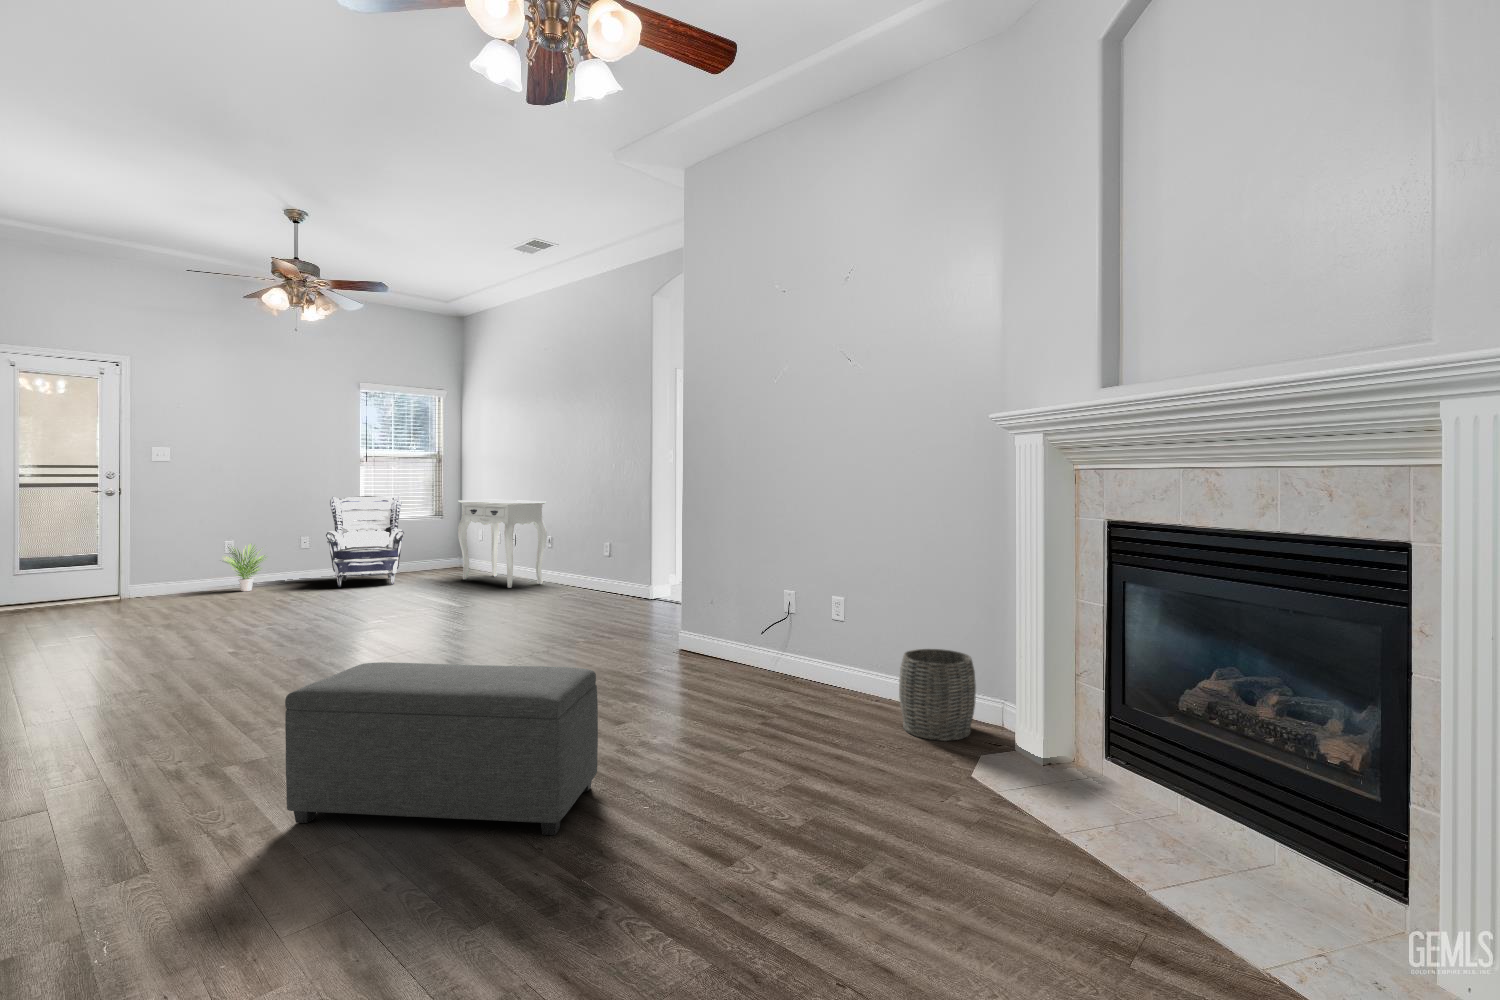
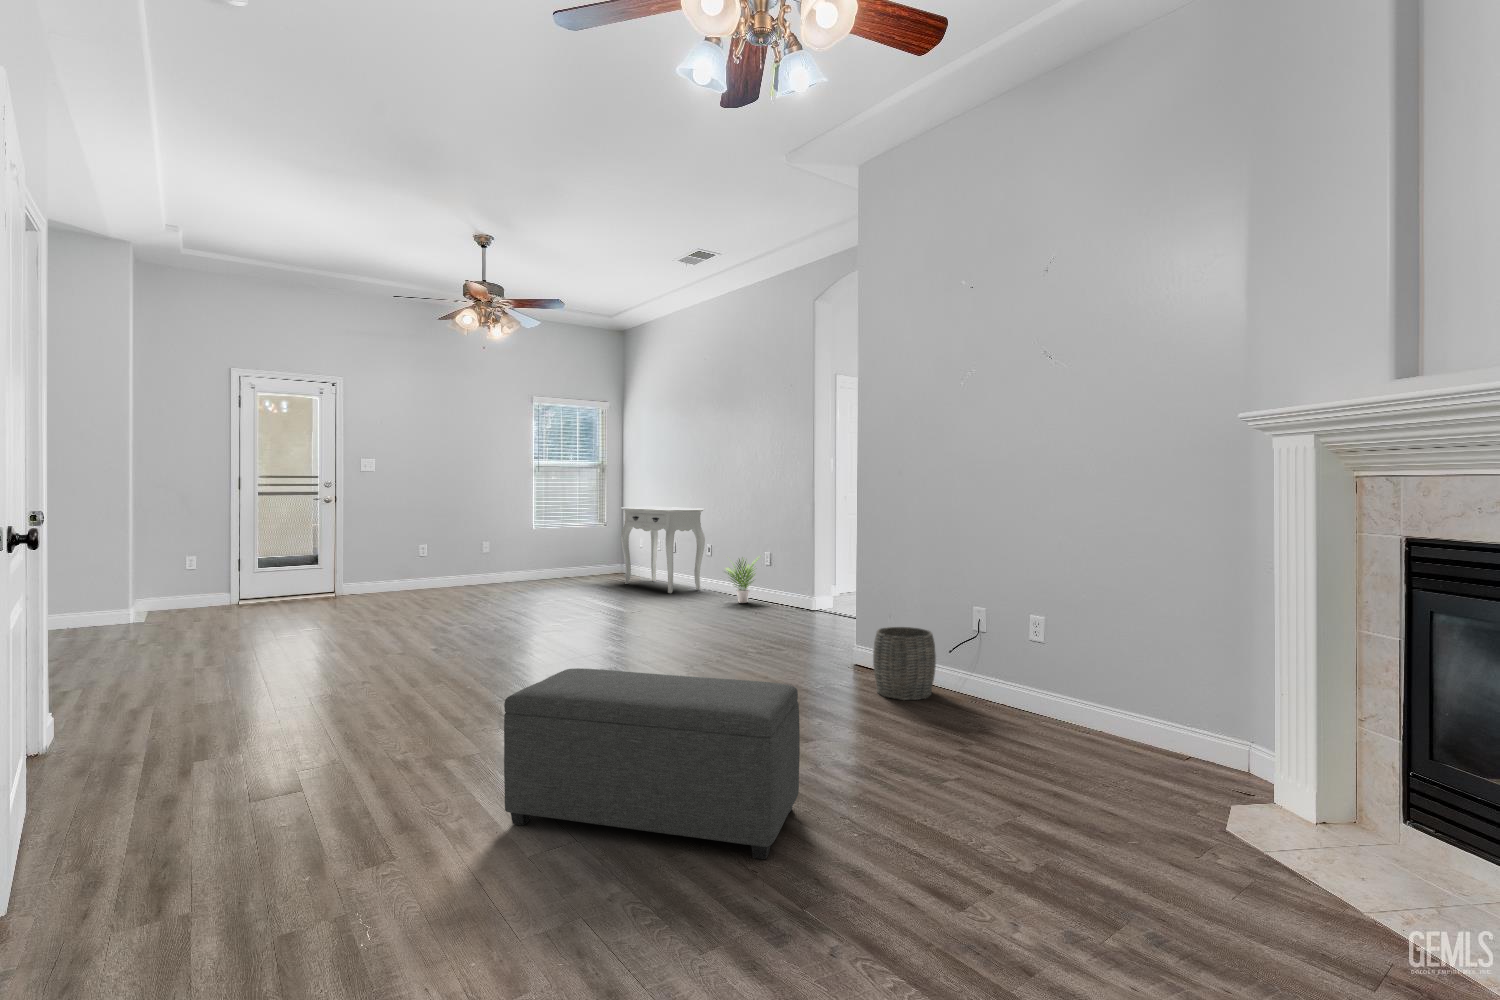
armchair: present [326,496,404,587] -> none [504,503,573,589]
potted plant: present [225,545,265,591] -> present [727,558,759,603]
woven basket: present [899,649,976,741] -> present [873,627,936,700]

